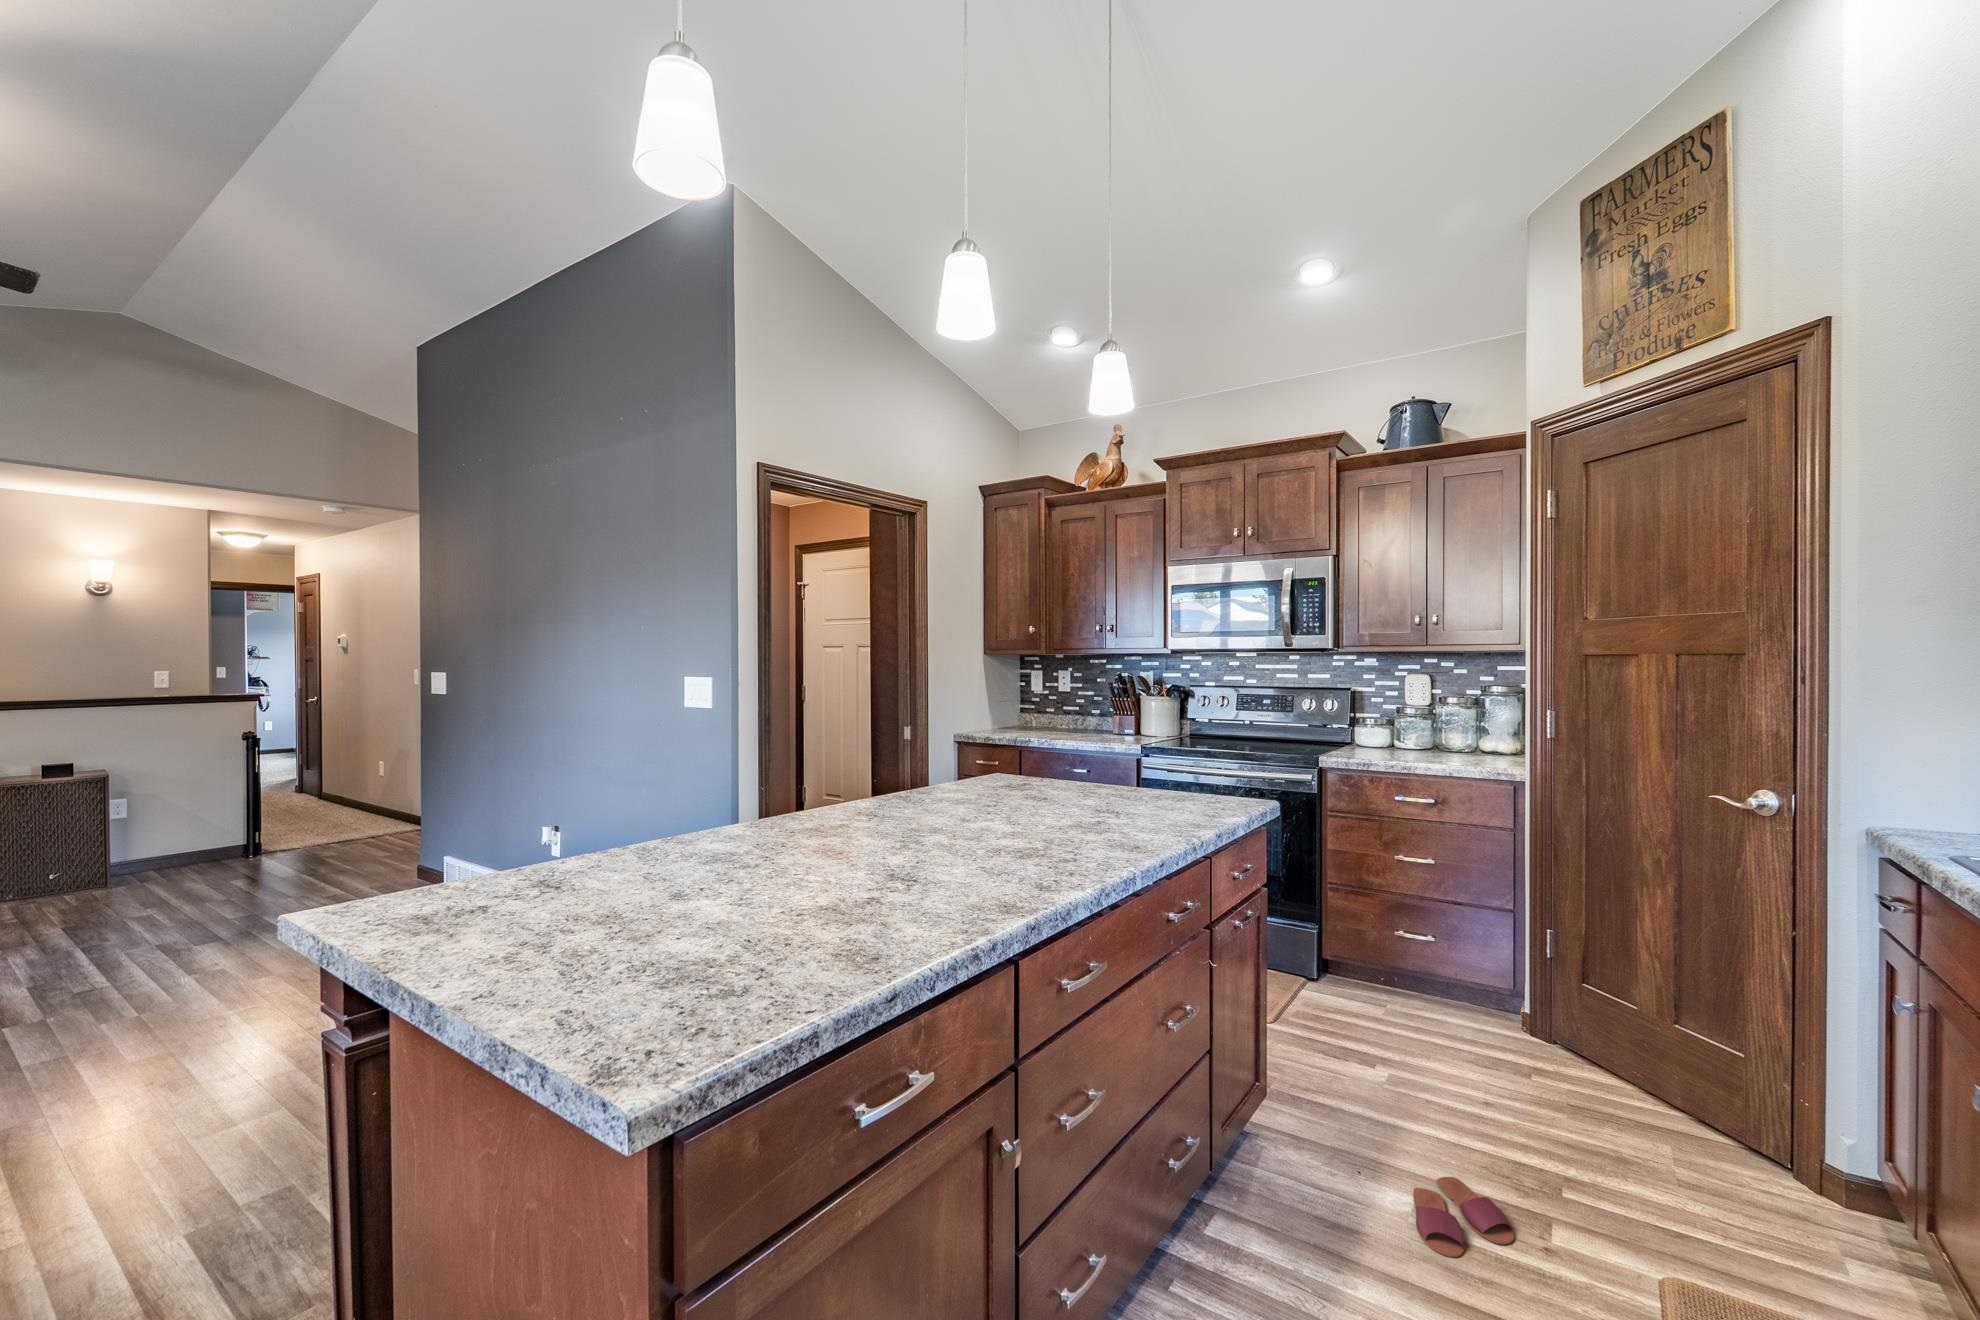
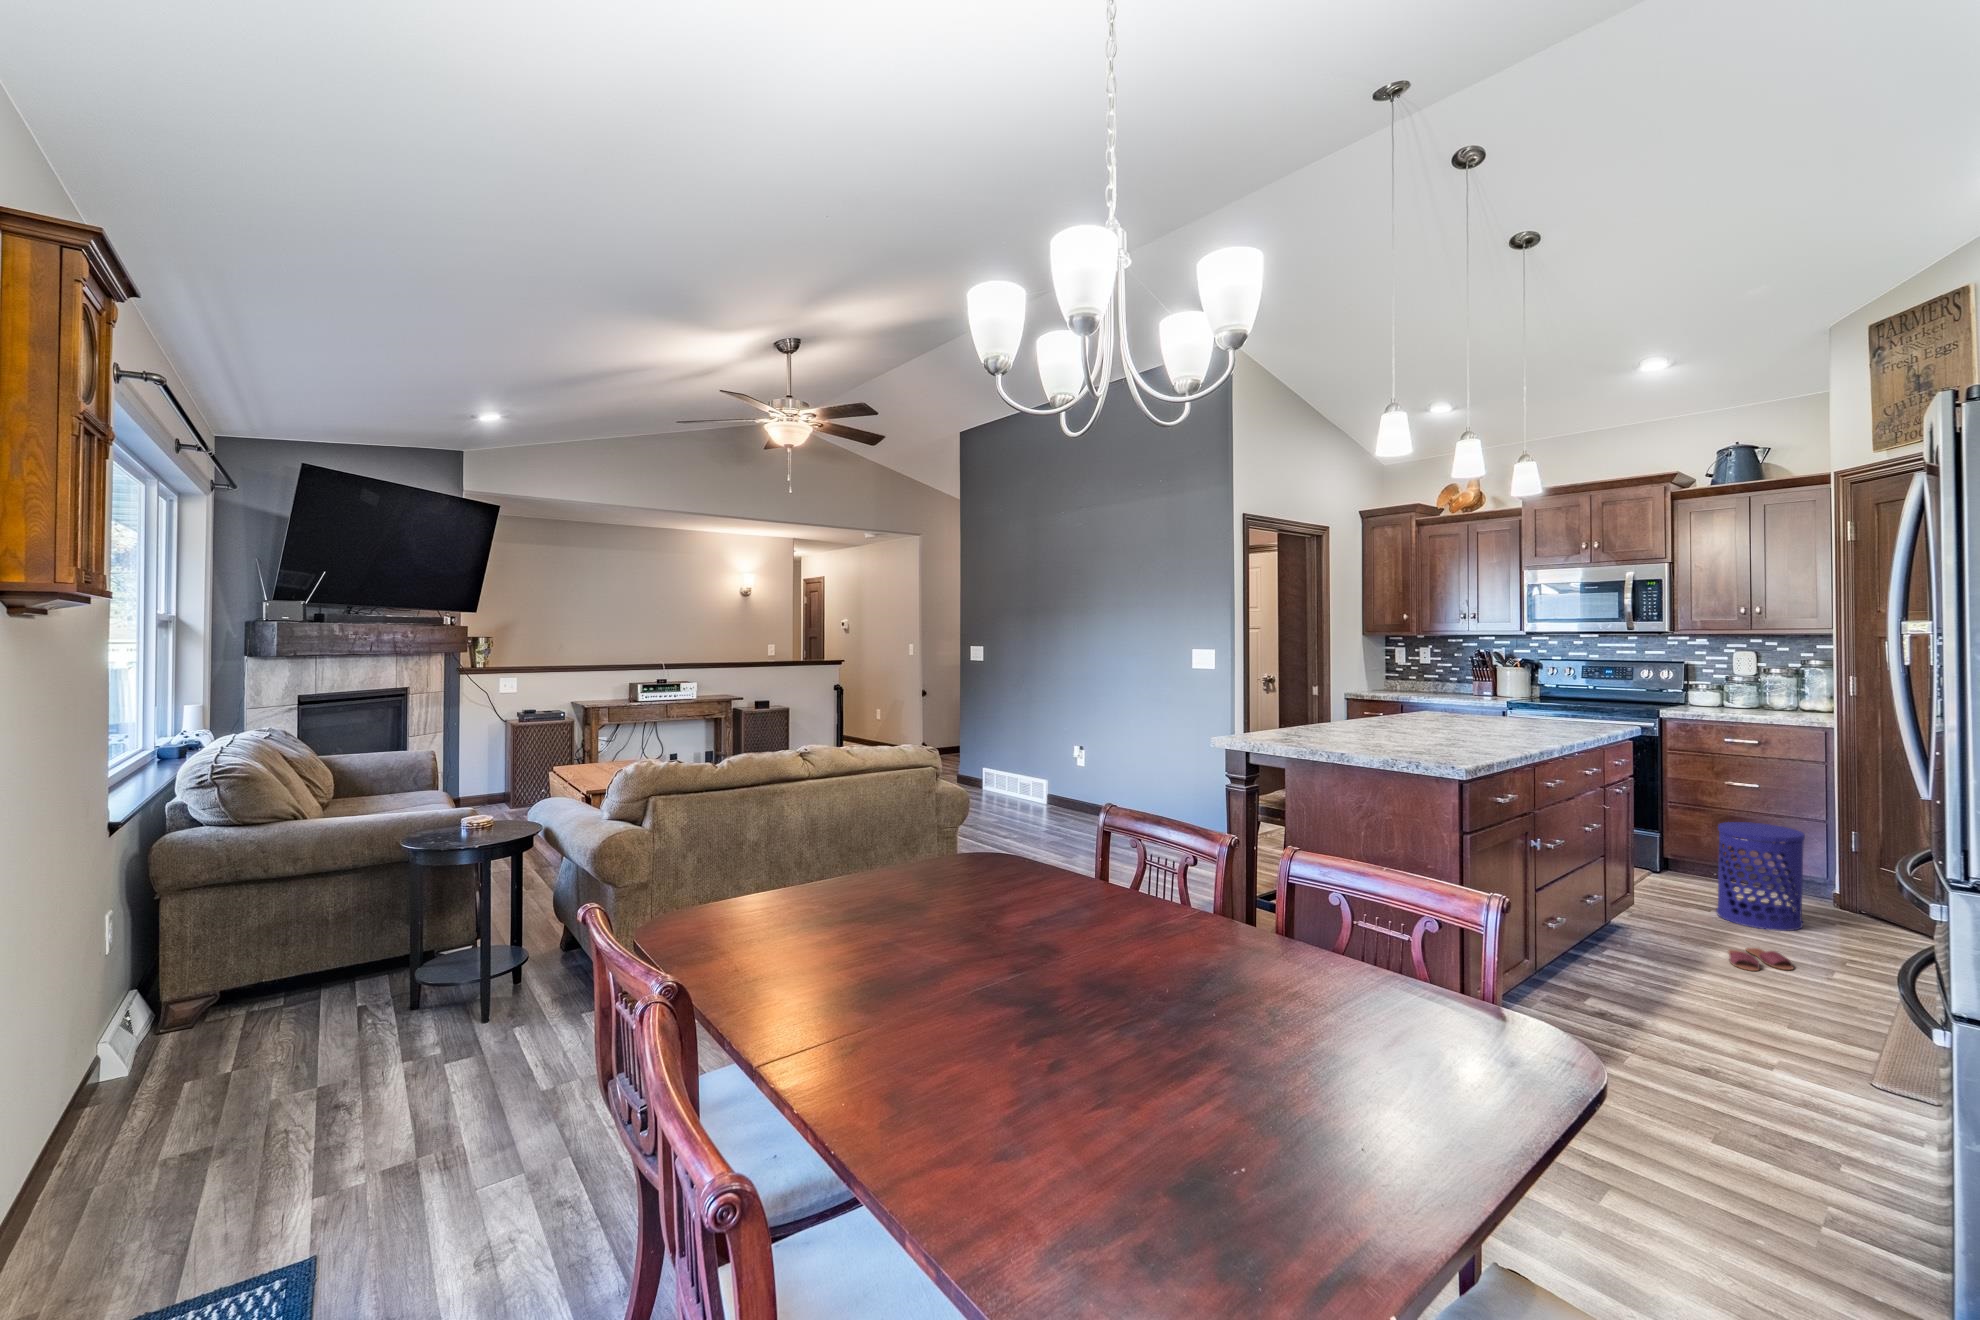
waste bin: none [1391,929,1507,1114] -> present [1716,822,1805,931]

